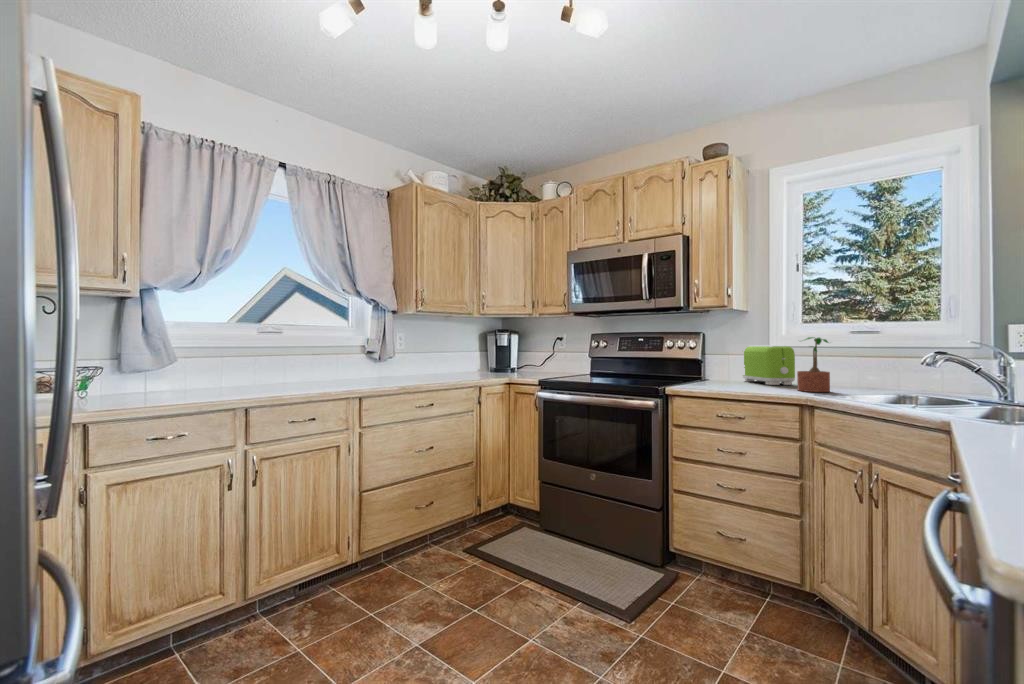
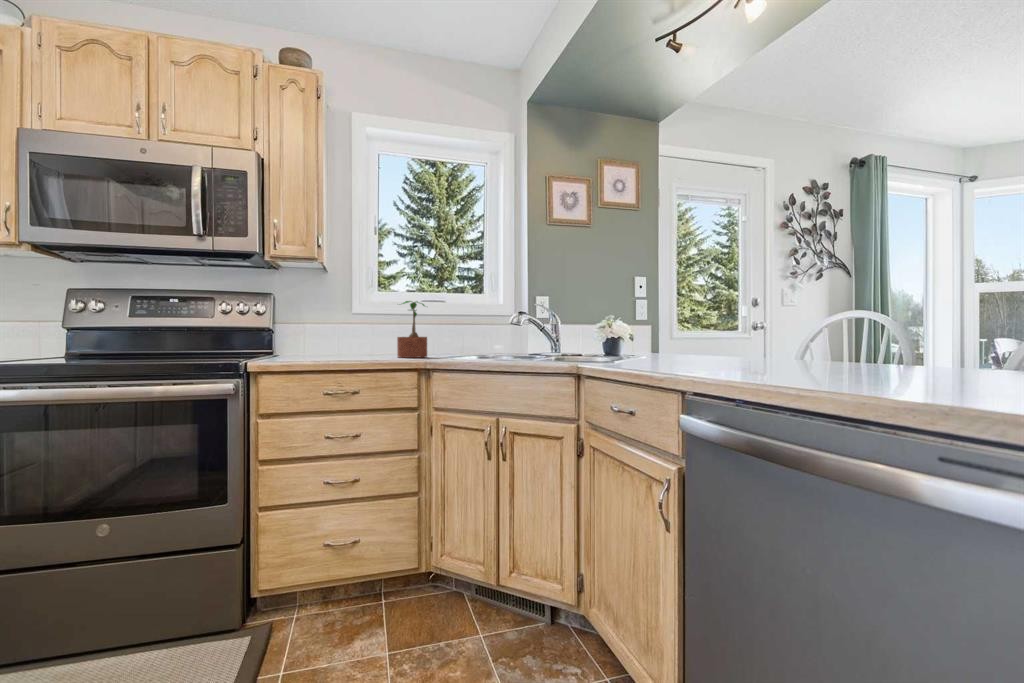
toaster: present [743,346,795,385] -> none [319,311,382,355]

